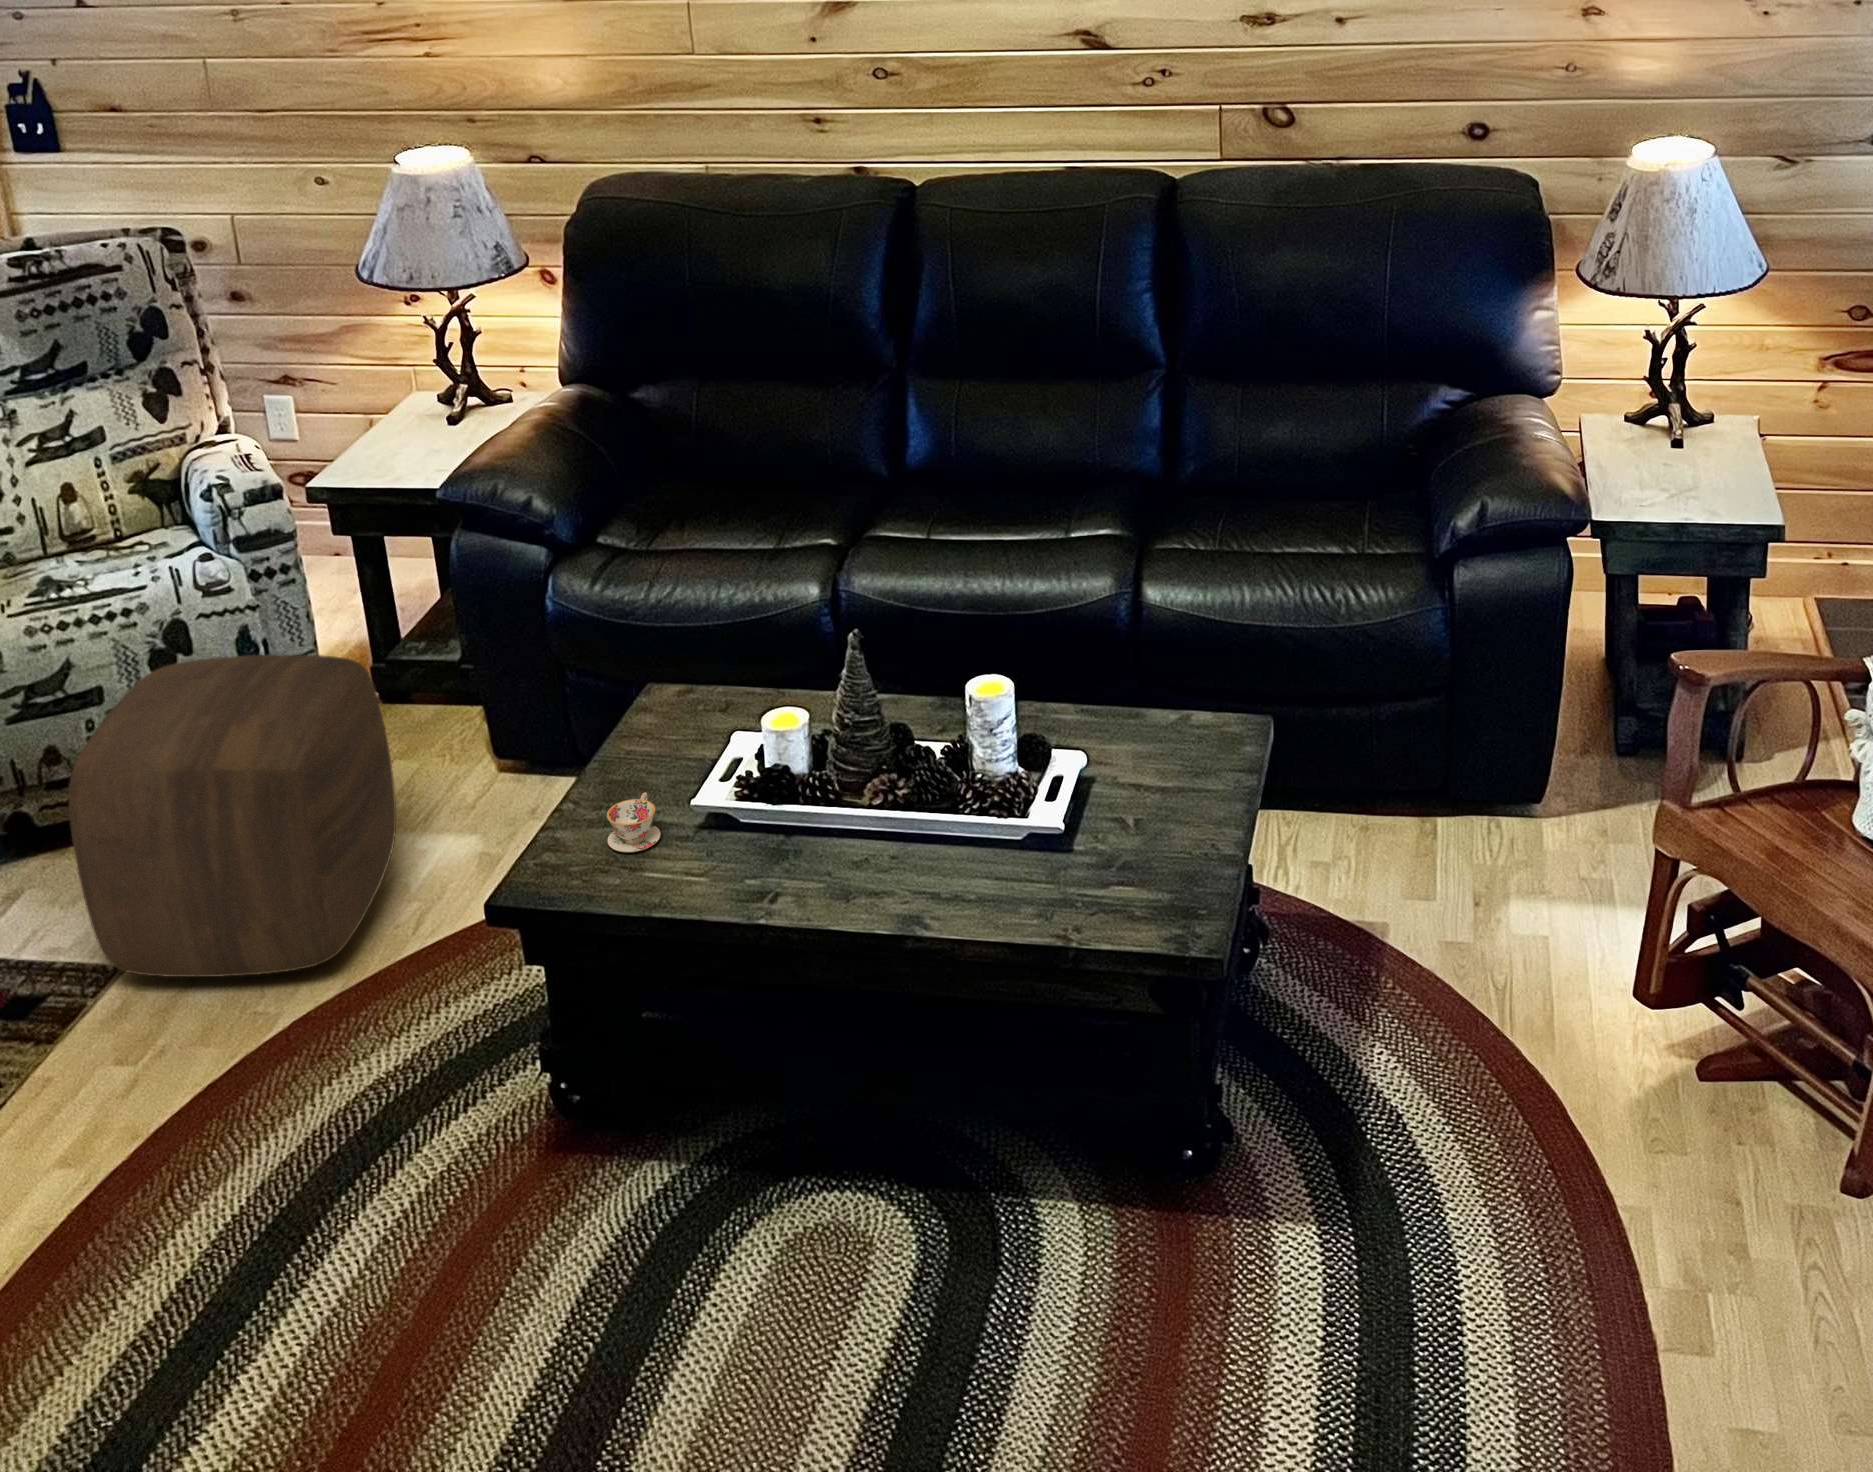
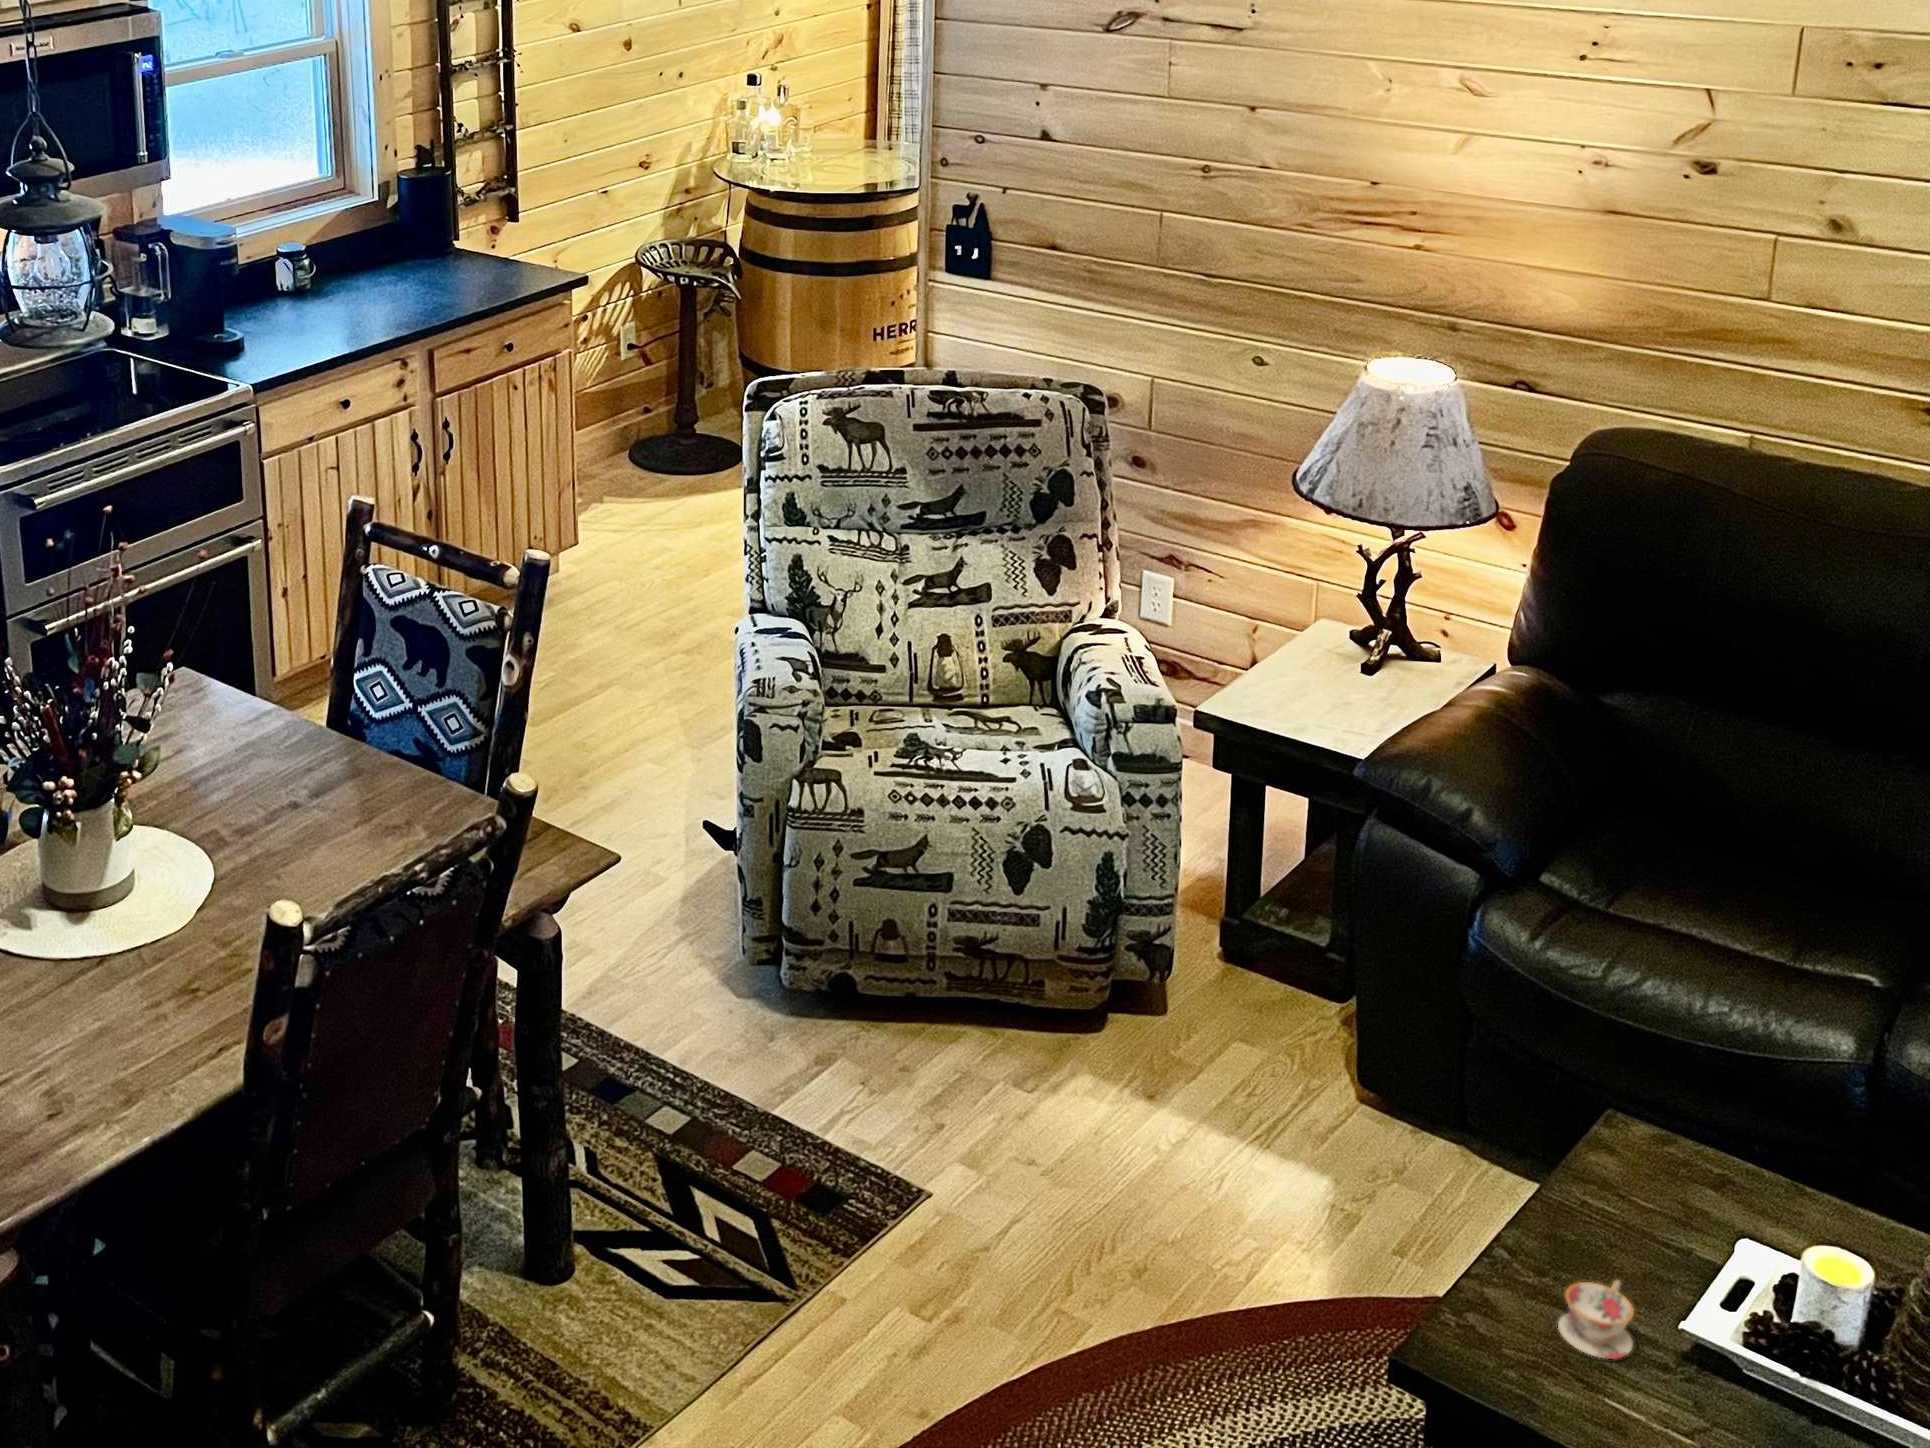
ottoman: present [69,654,396,977] -> none [907,883,1252,1284]

